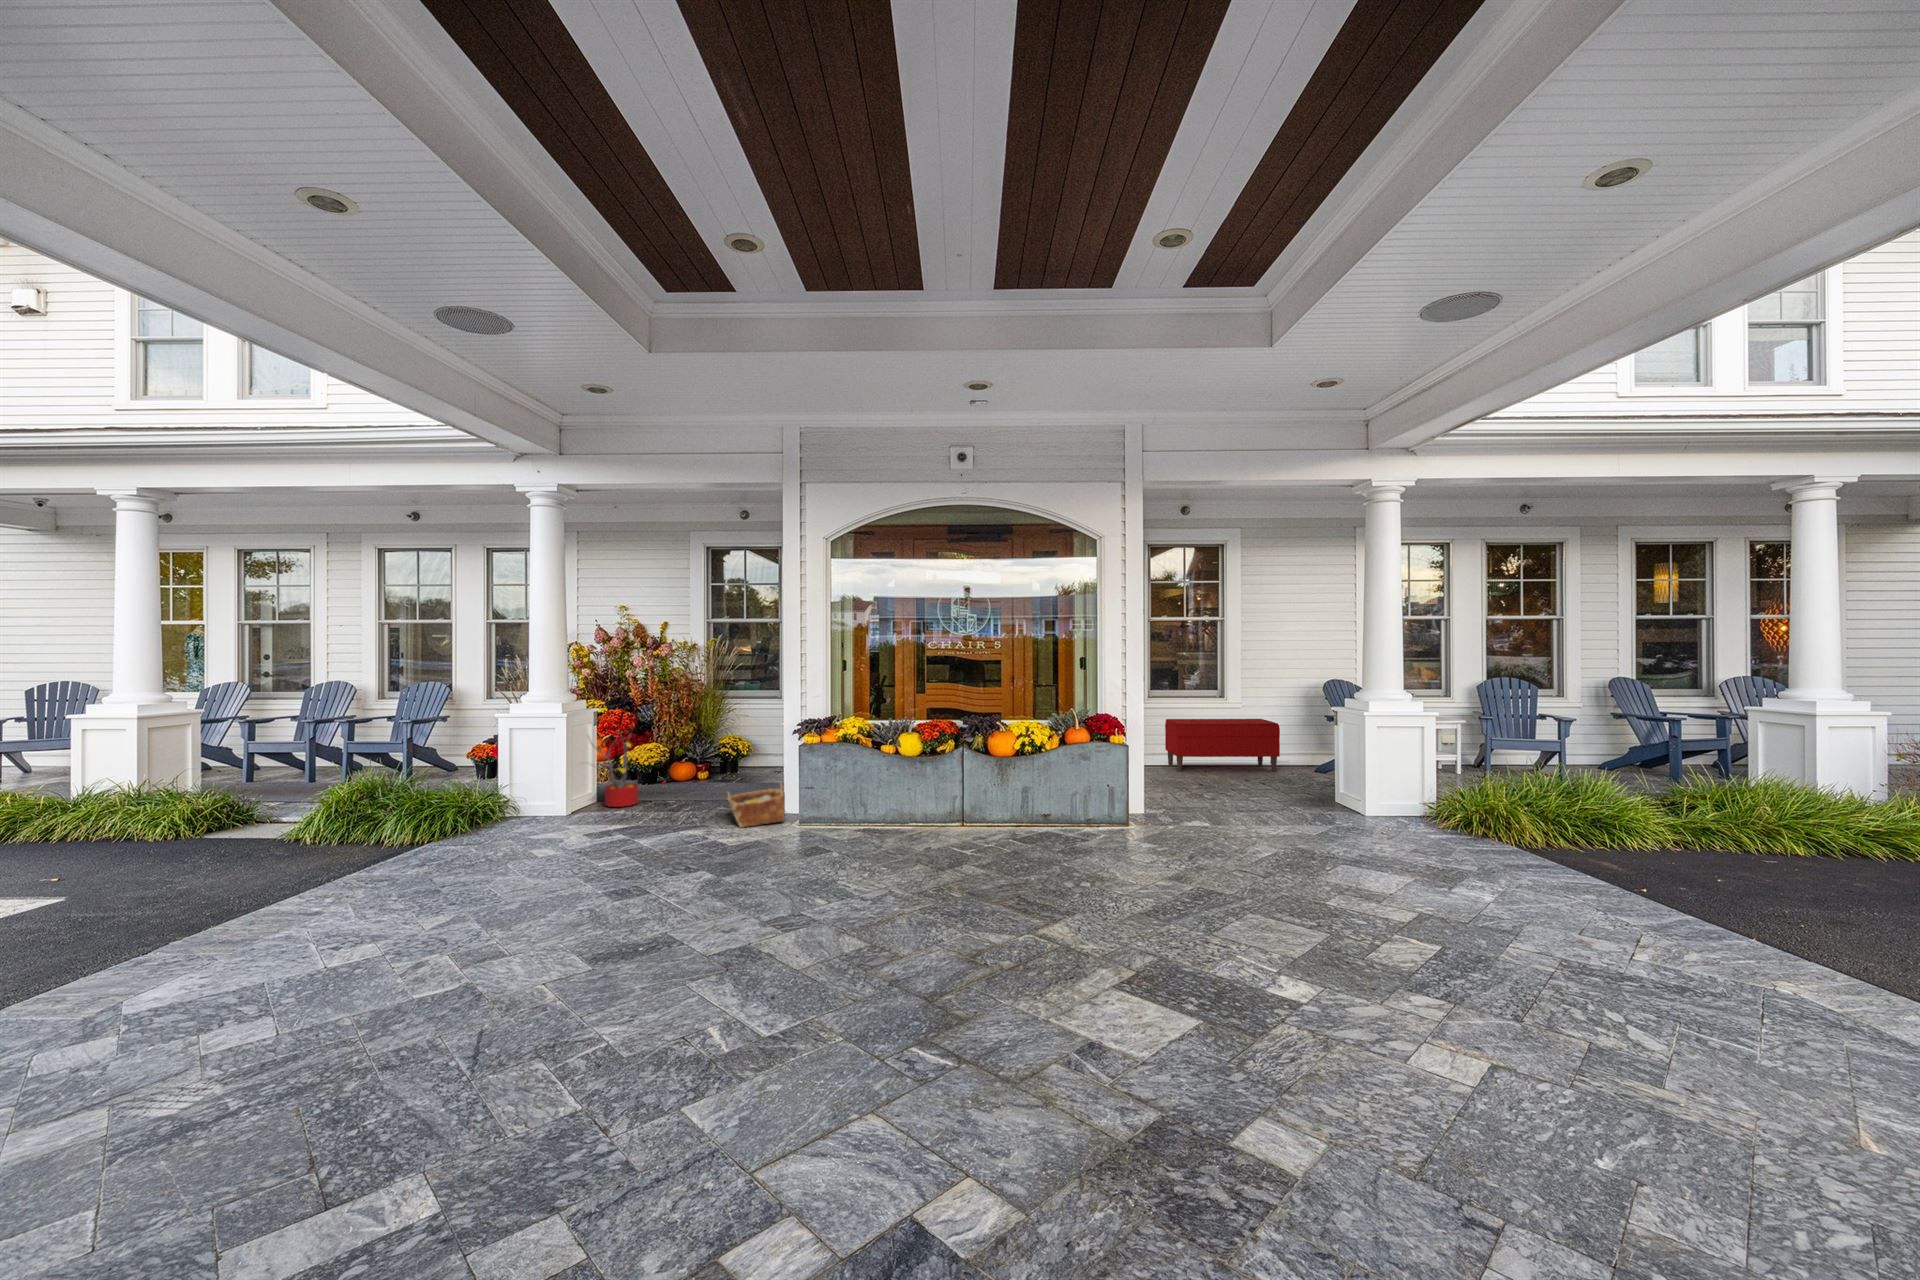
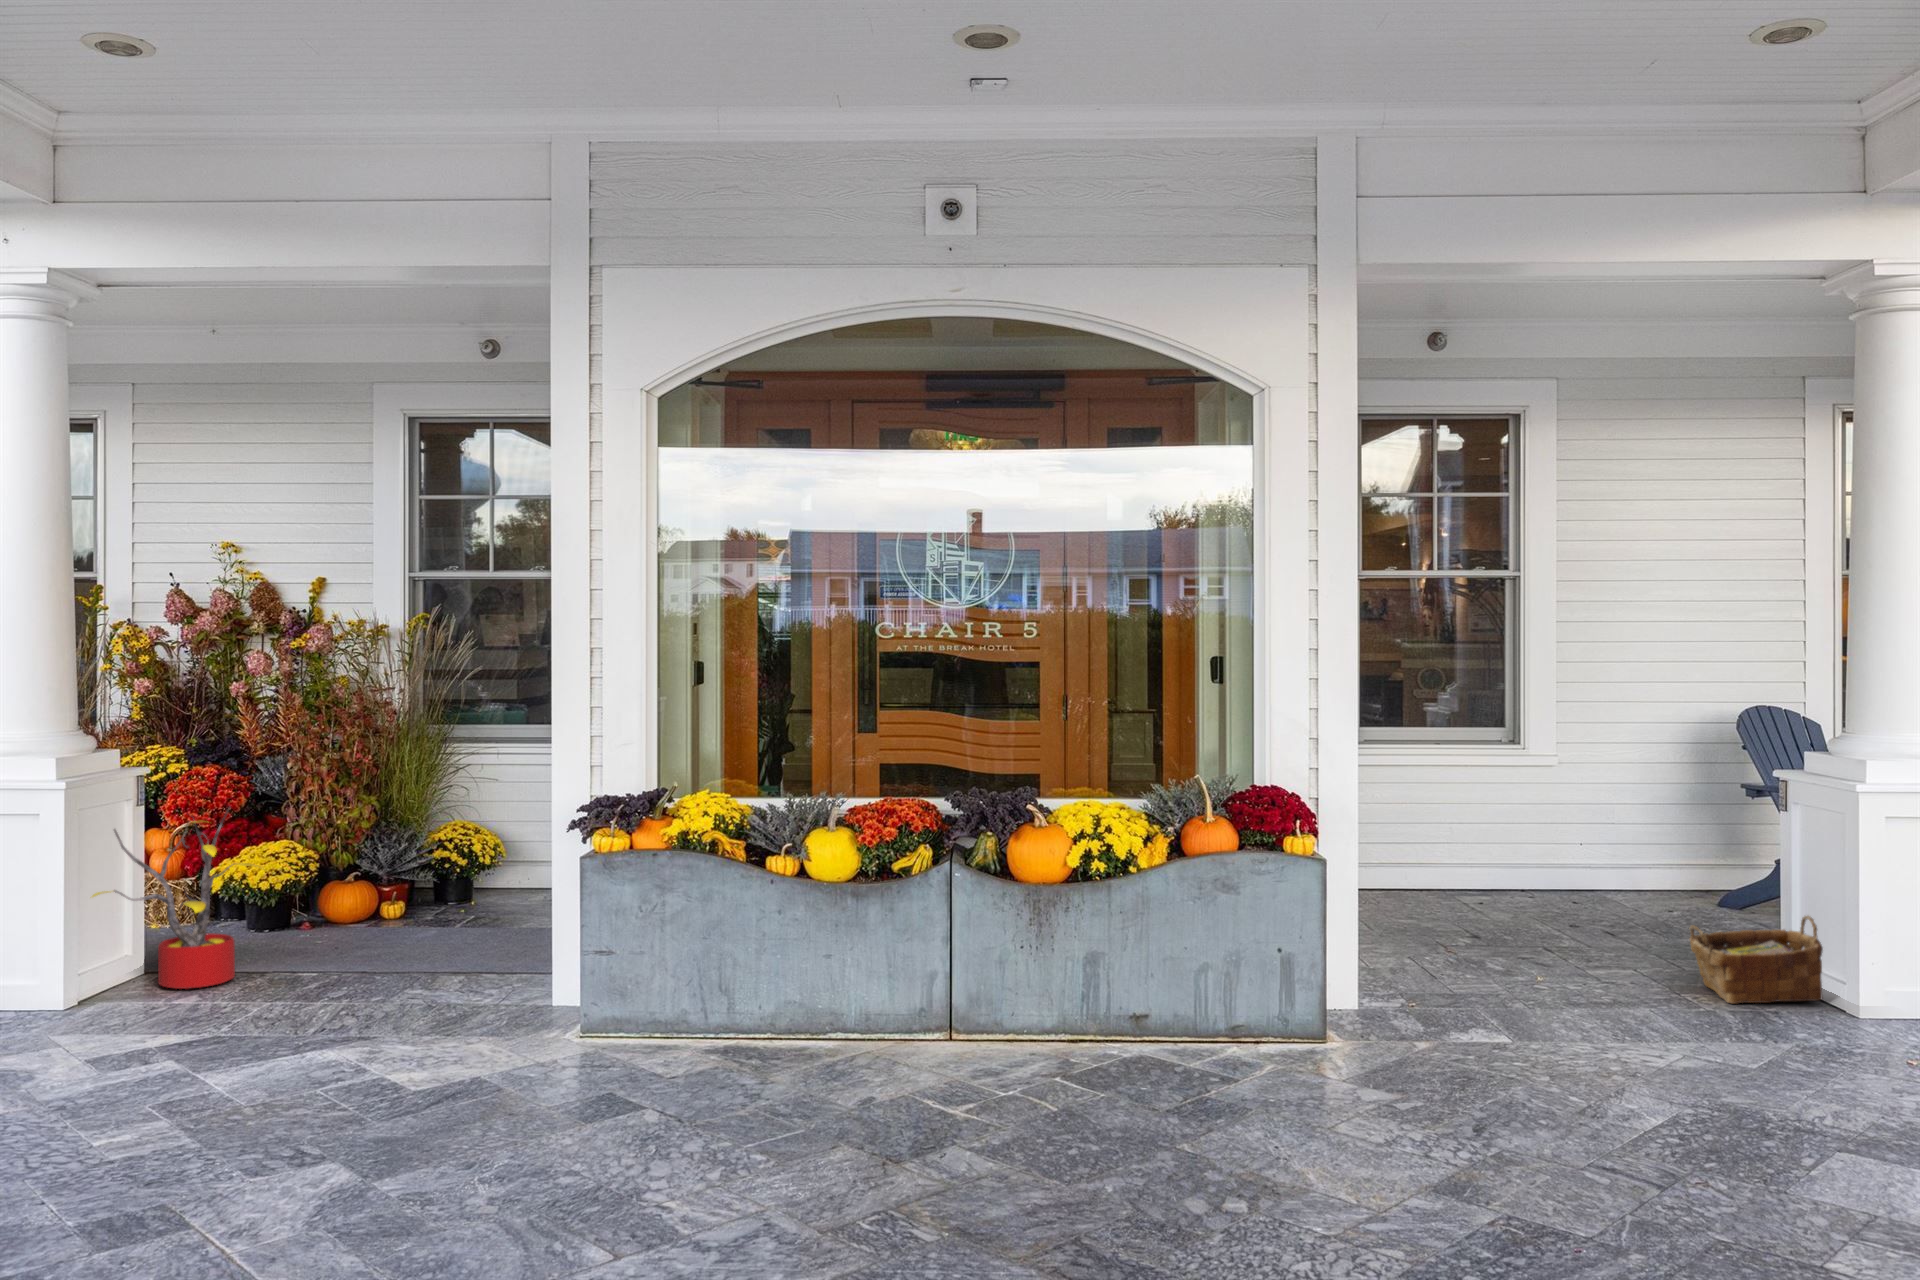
bench: present [1165,719,1280,772] -> none [1403,789,1656,906]
woven basket: present [727,782,785,828] -> present [1689,916,1823,1004]

